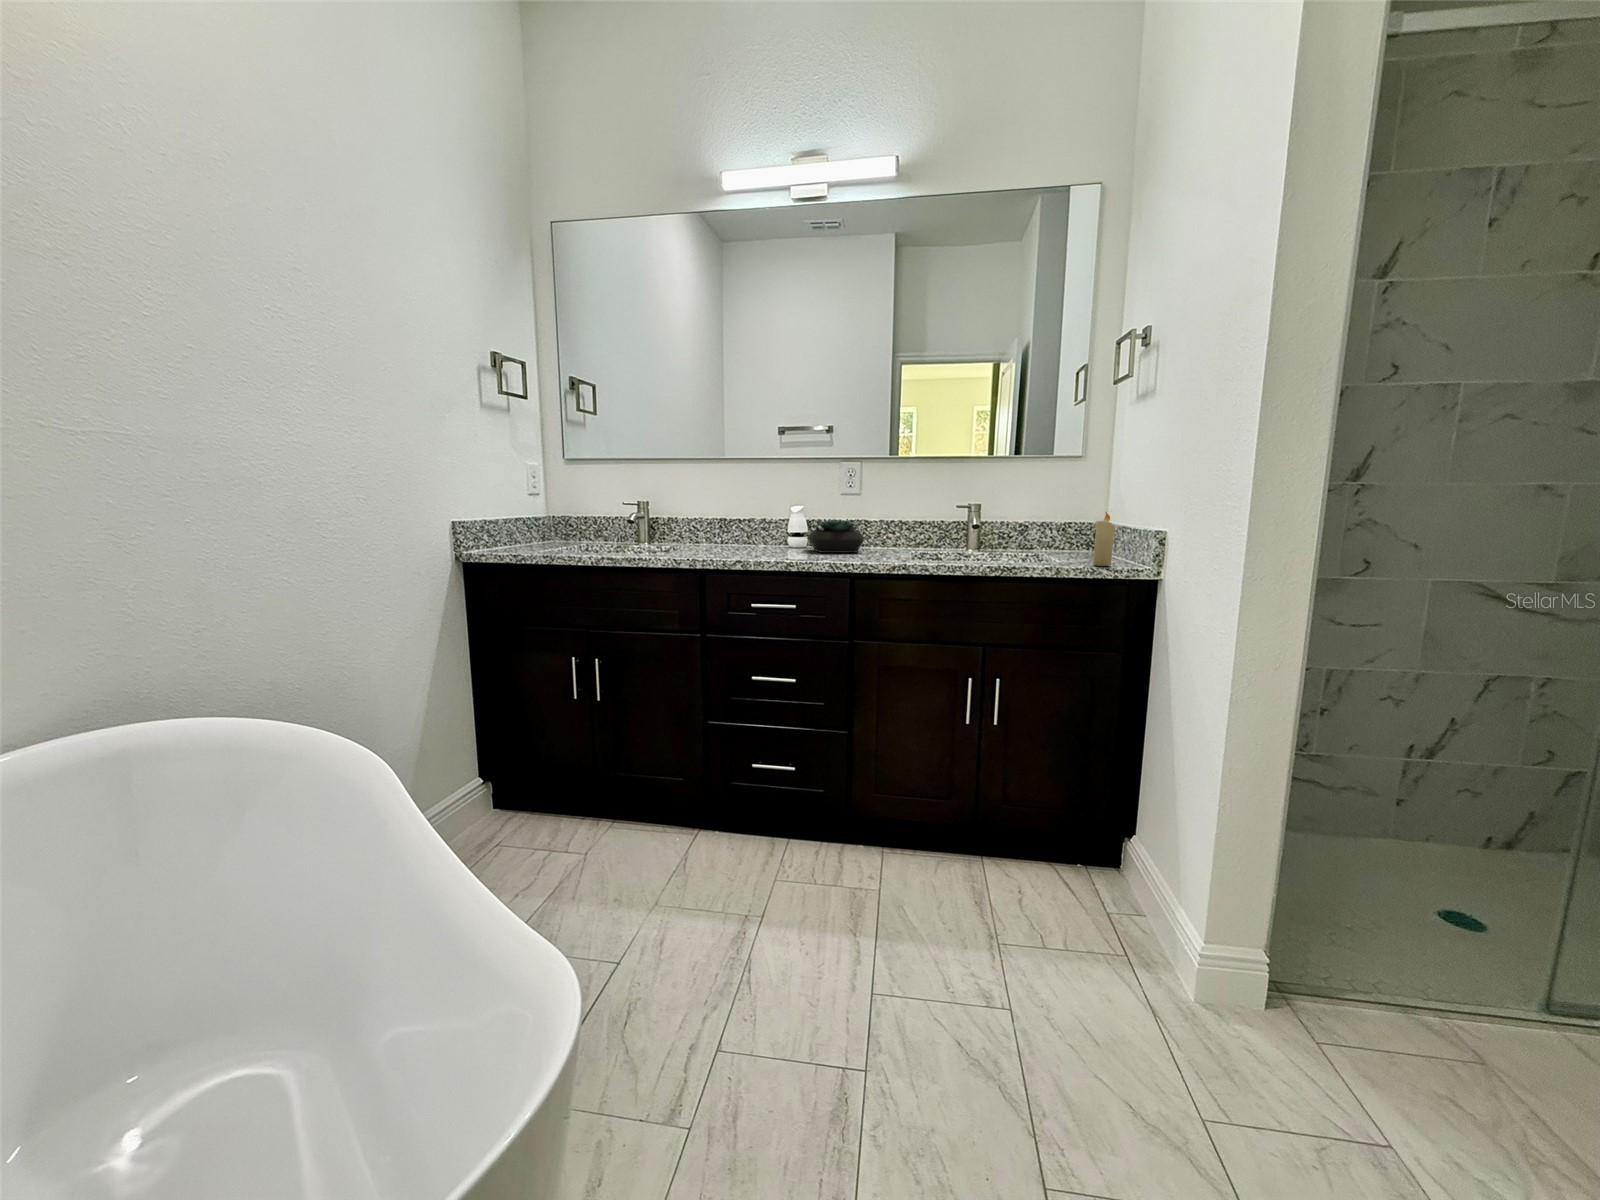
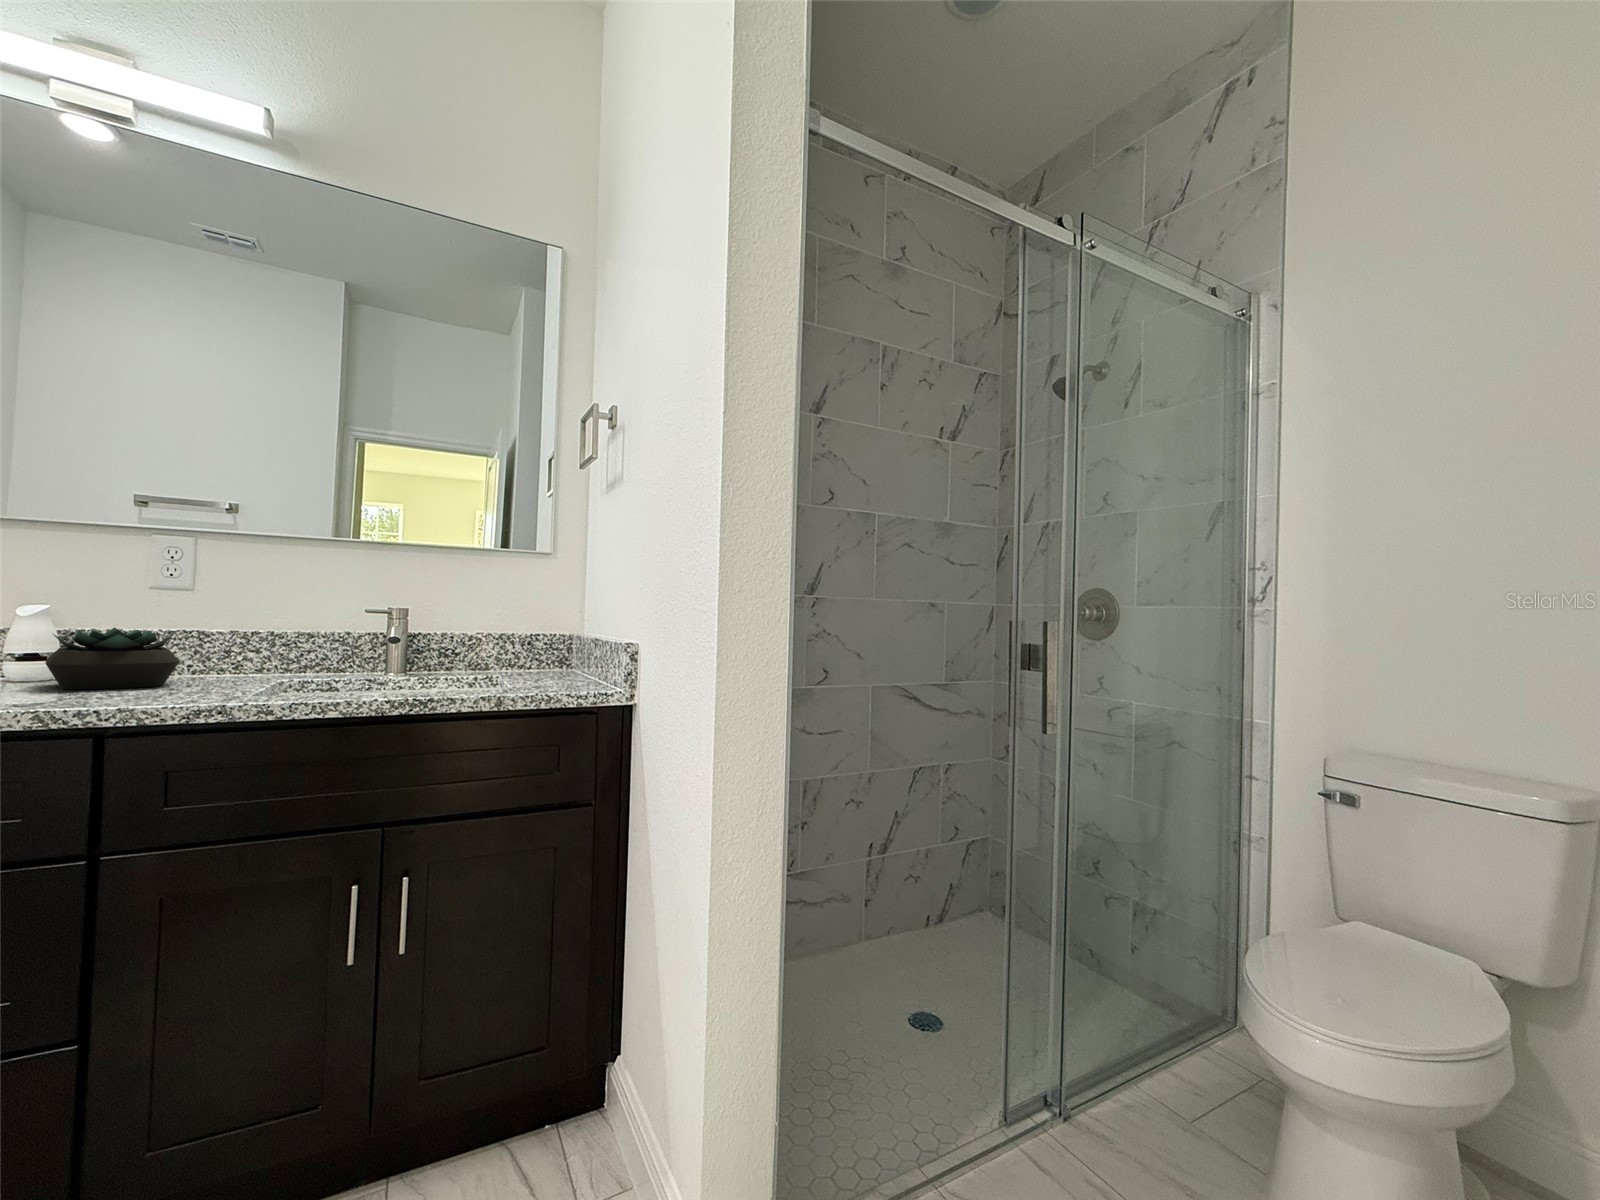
candle: present [1093,512,1115,566] -> none [554,619,579,690]

